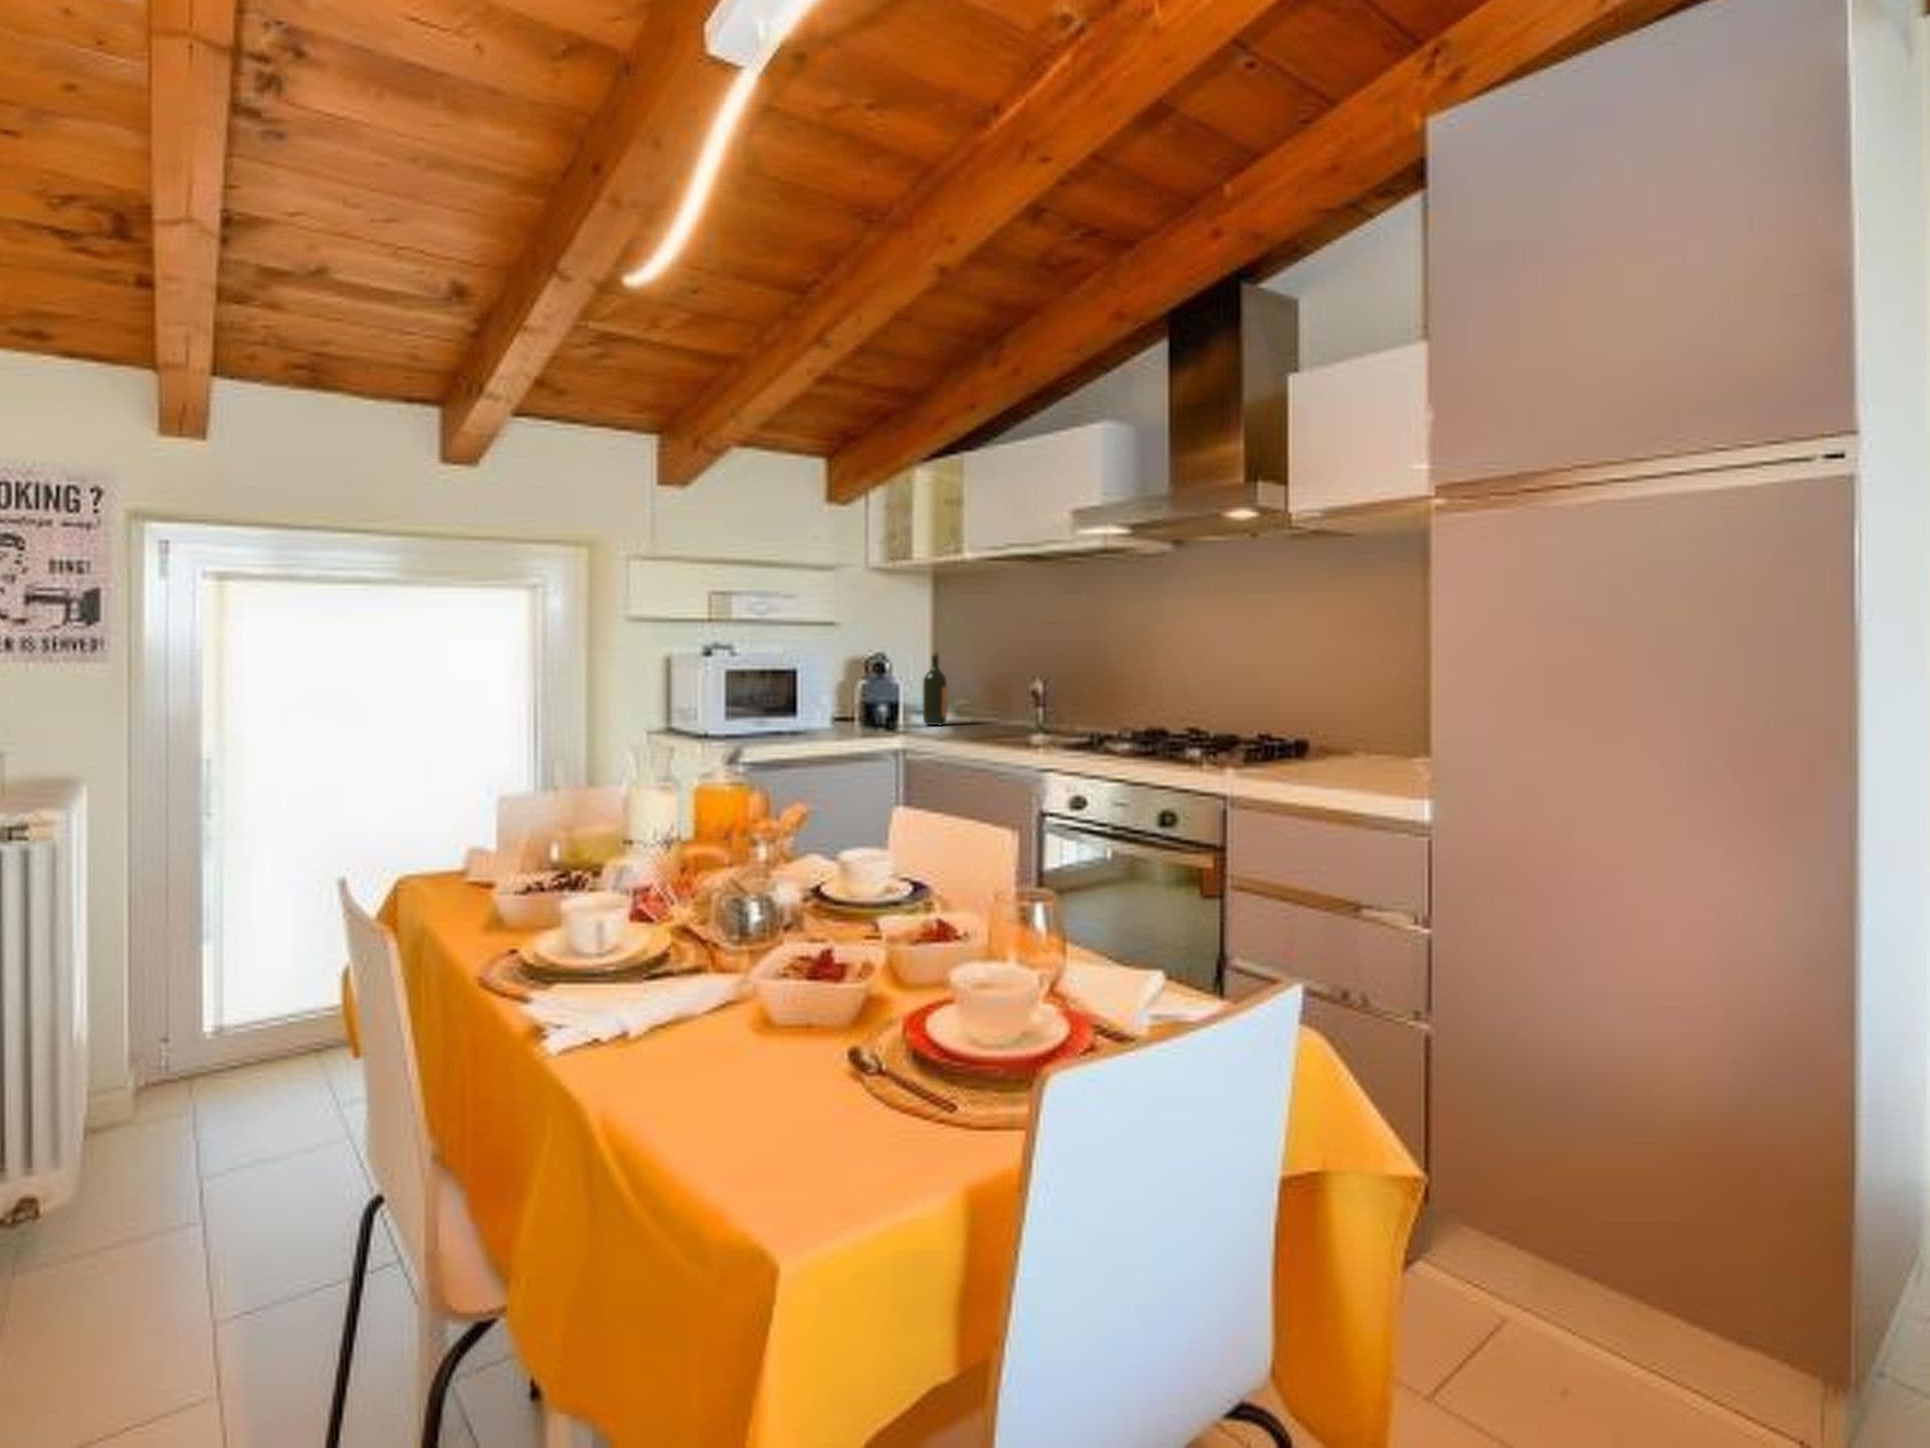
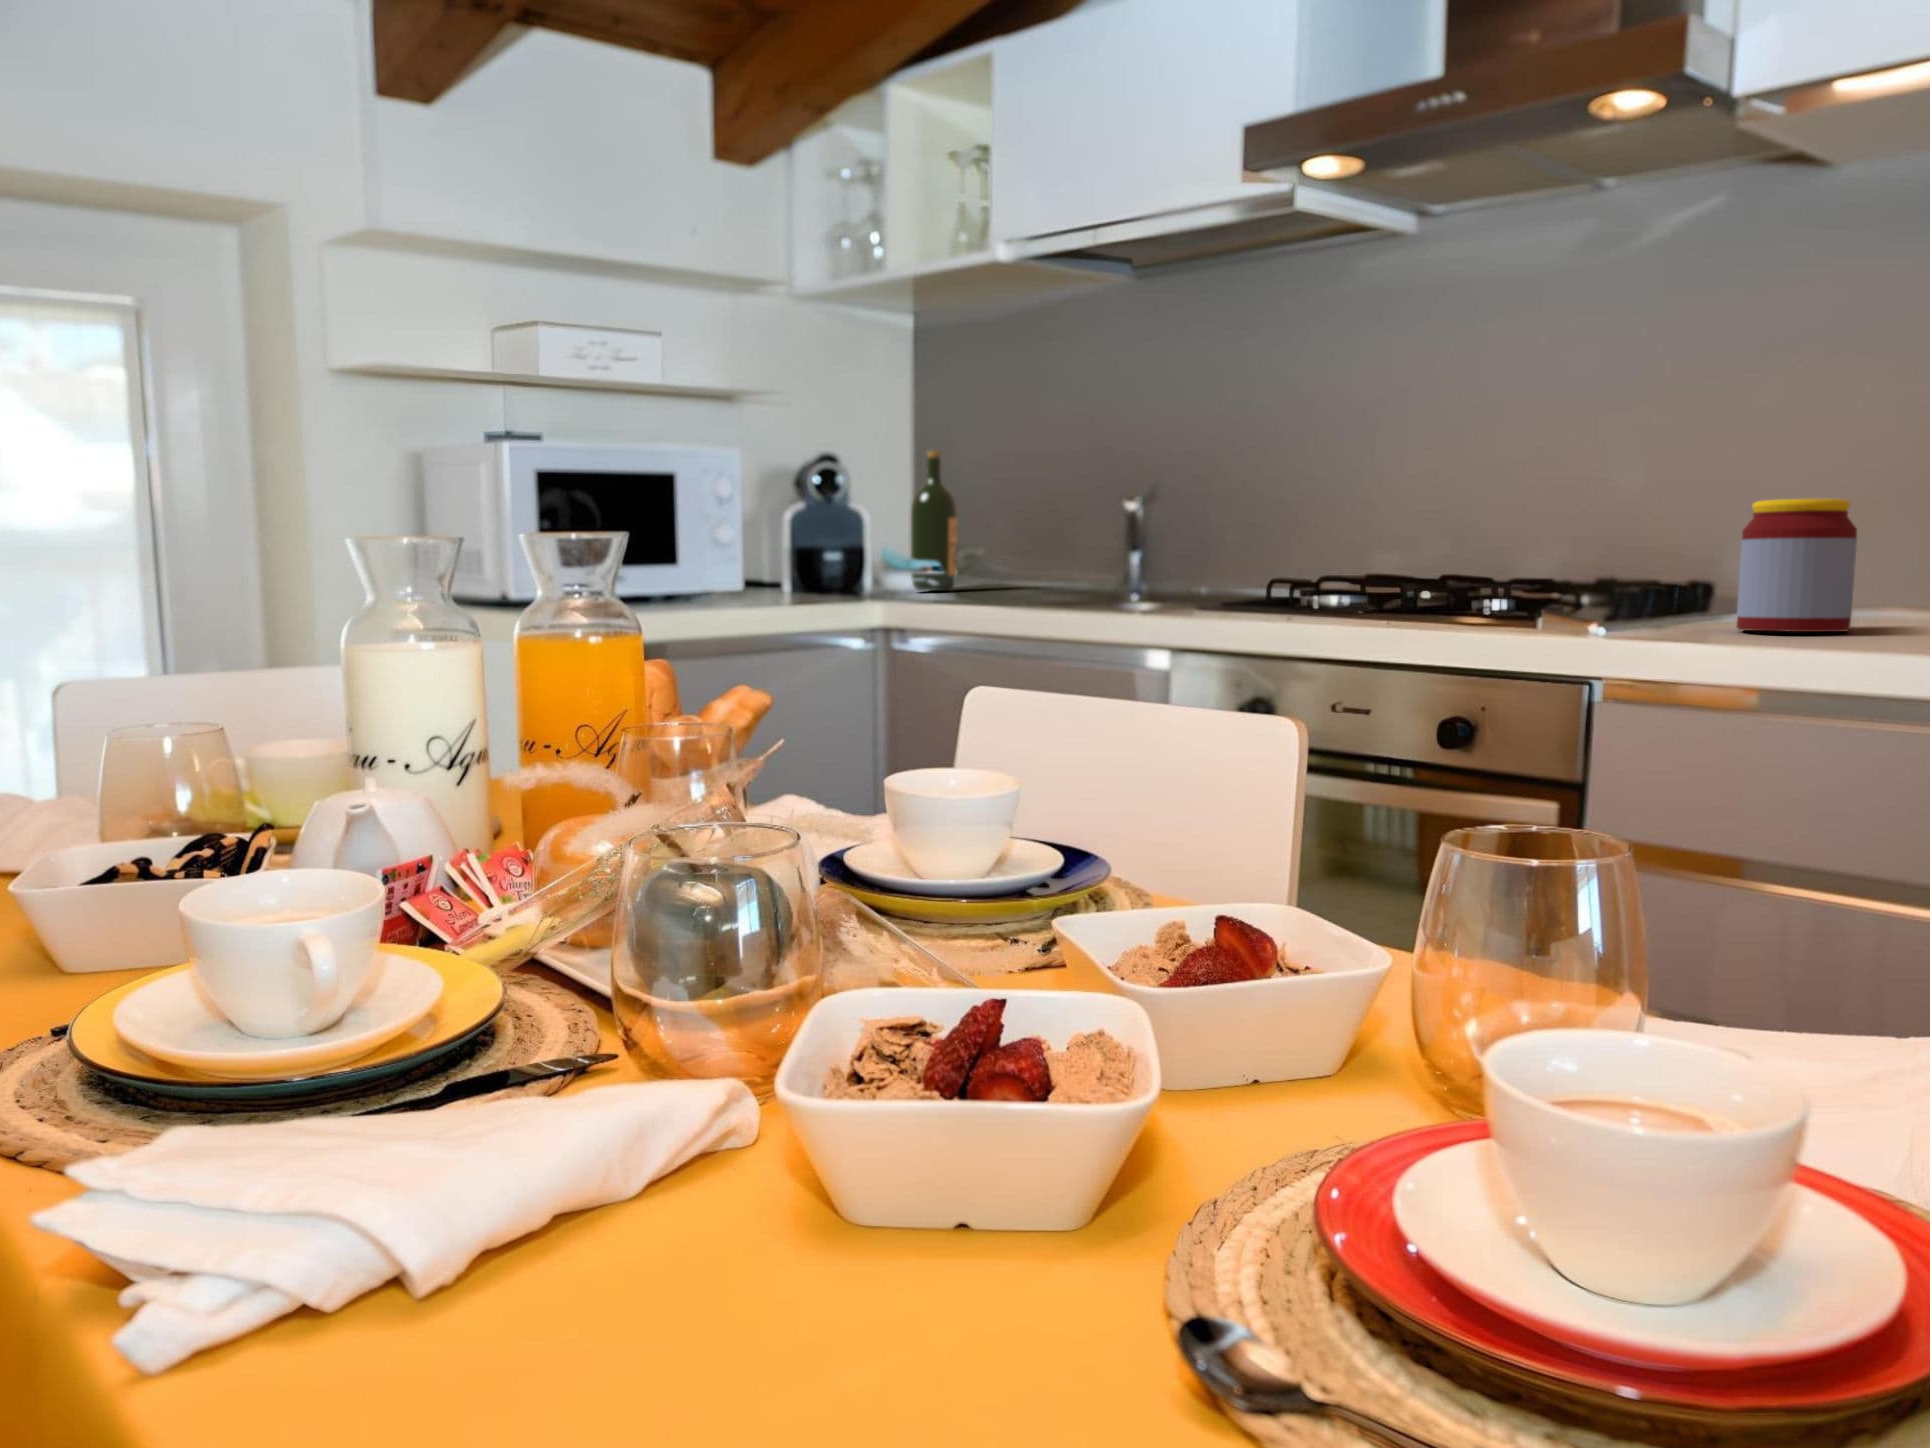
jar: none [1285,711,1337,776] -> present [1737,499,1857,632]

